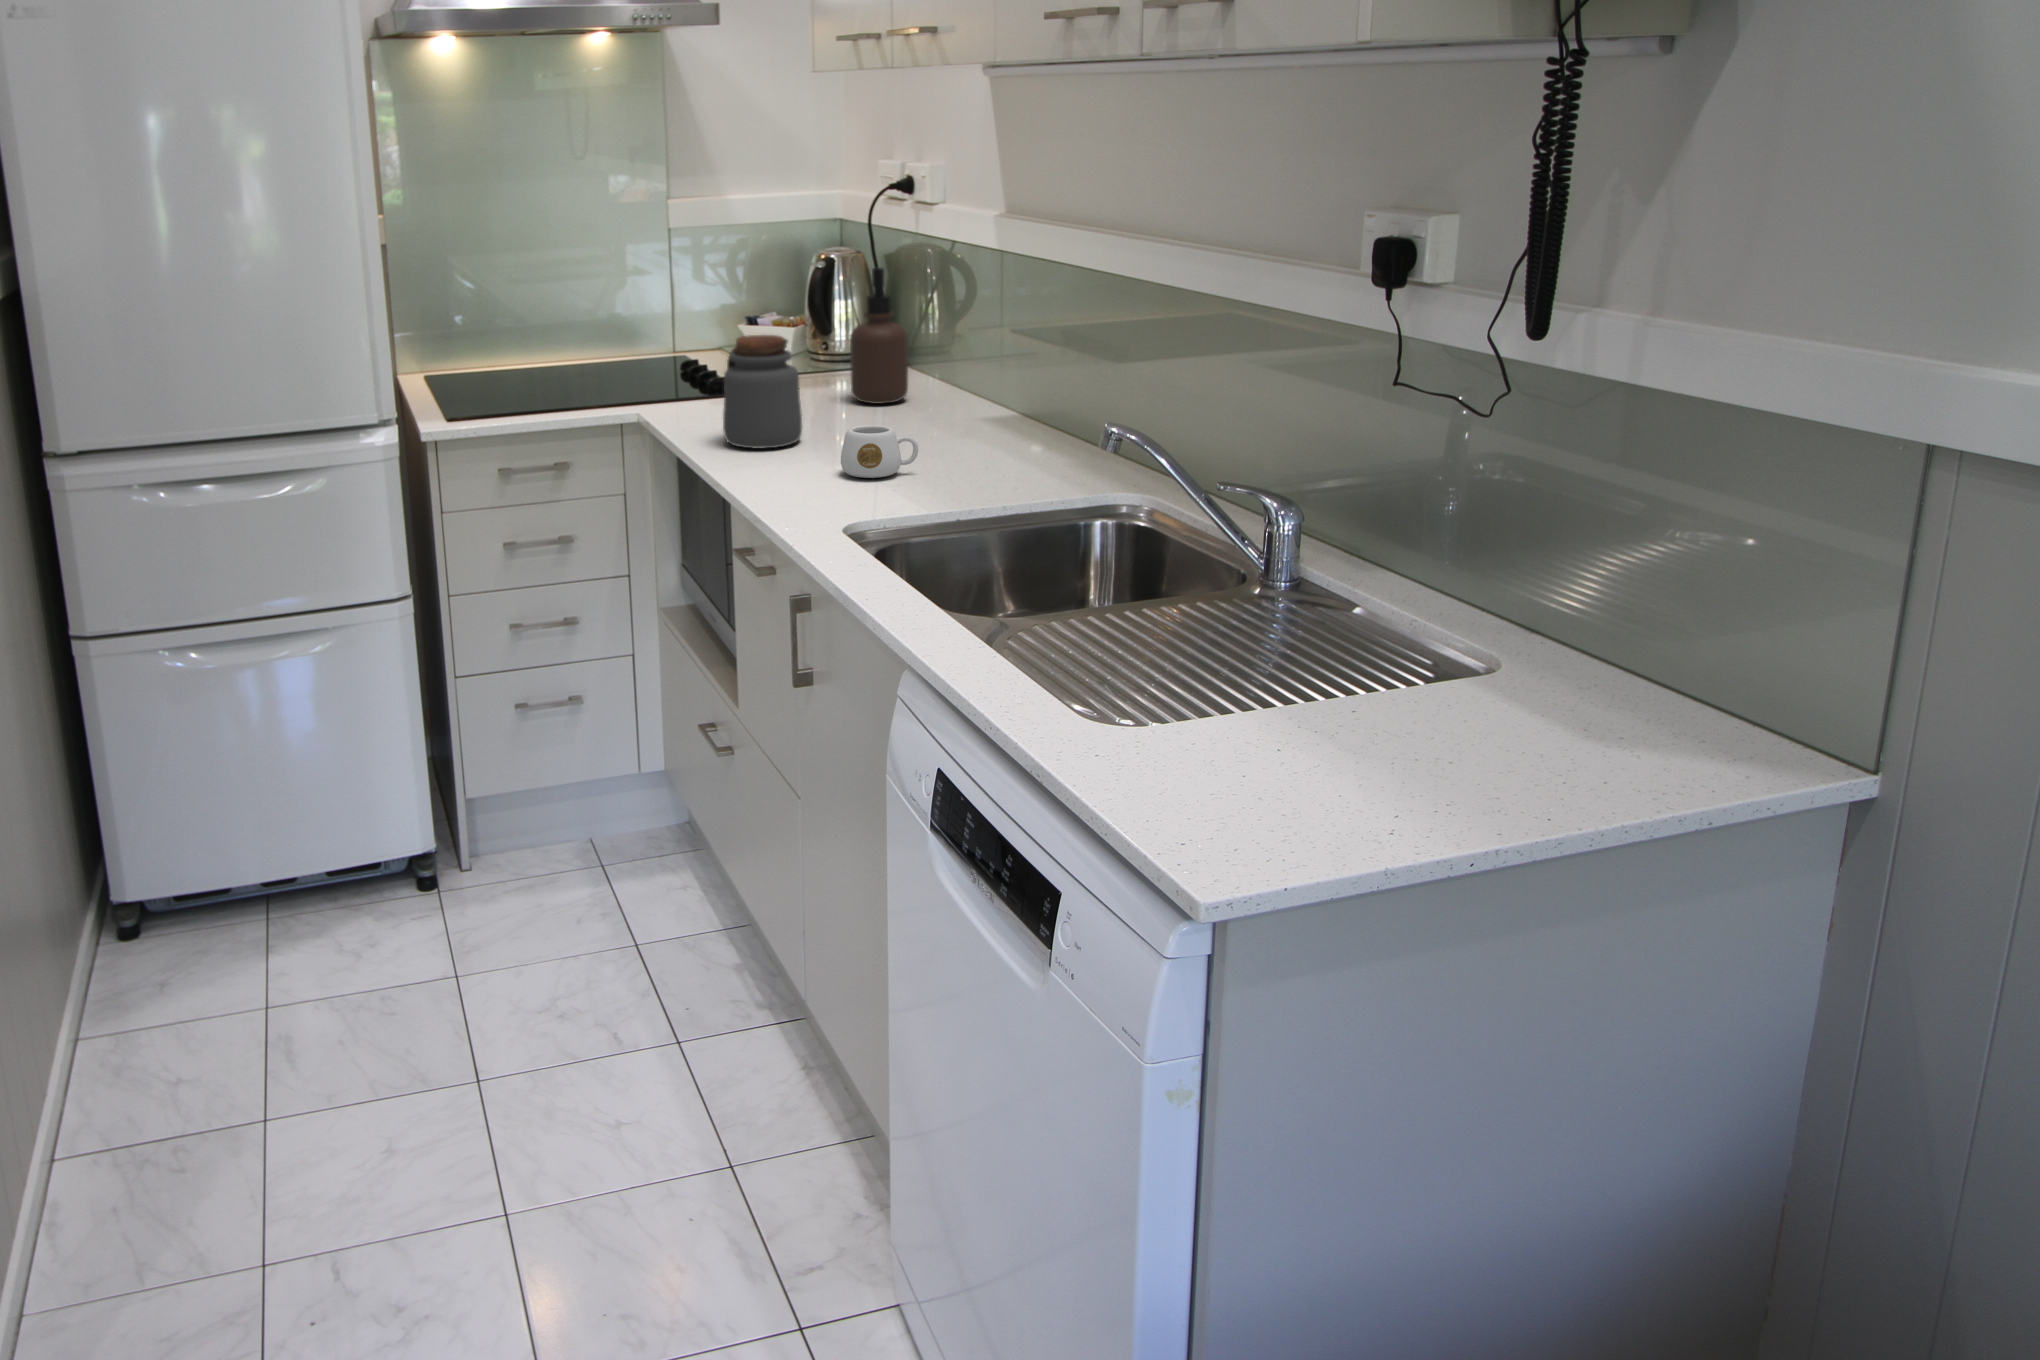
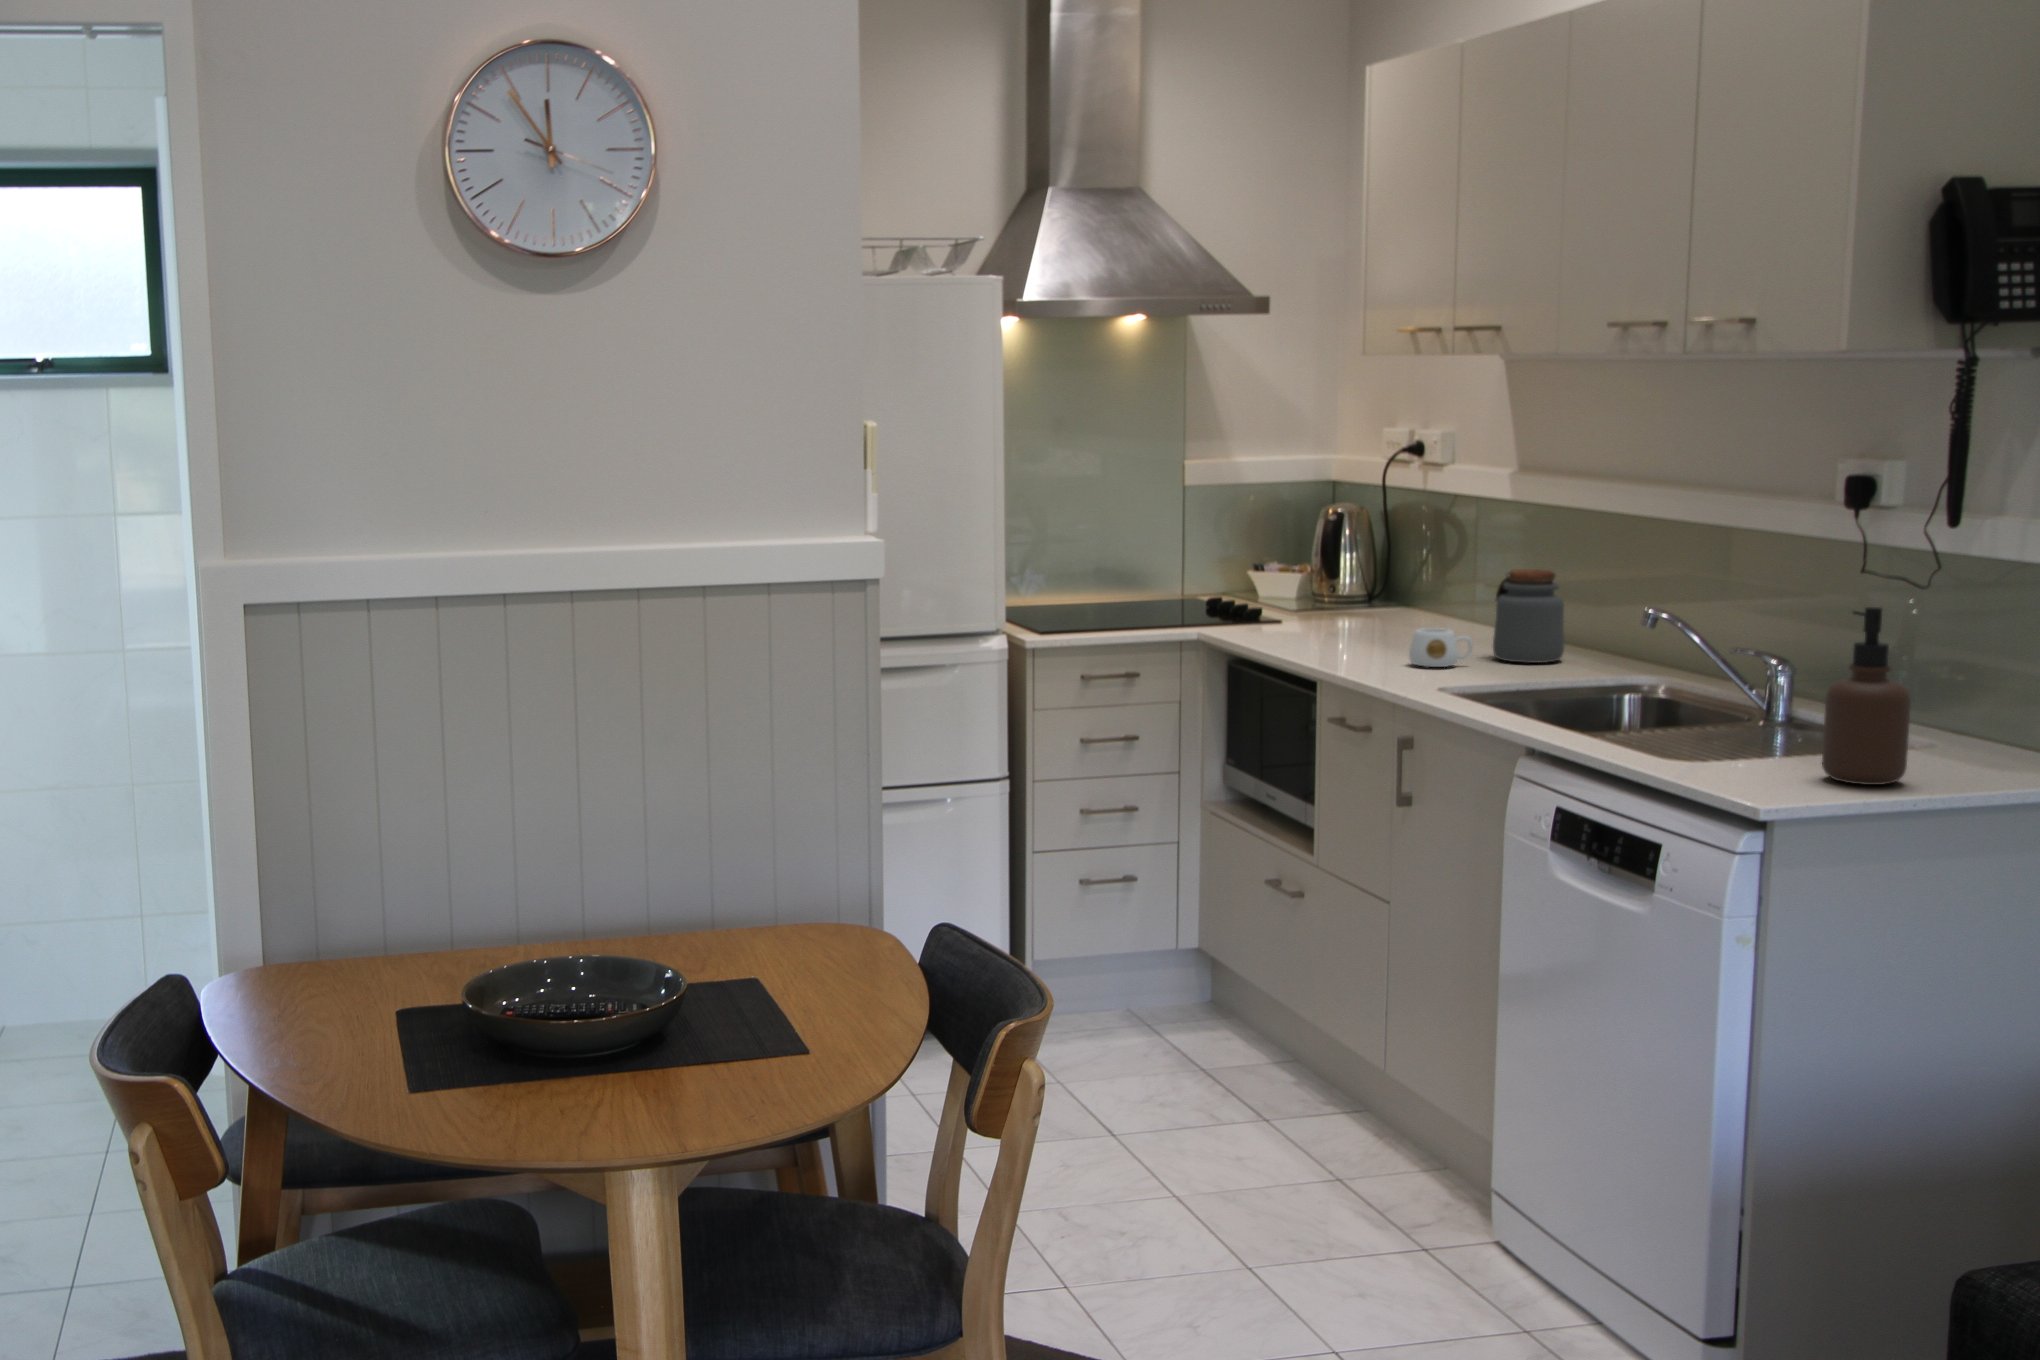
soap dispenser: present [850,267,908,404] -> present [1822,607,1911,785]
jar: present [723,335,802,449] -> present [1493,569,1564,663]

